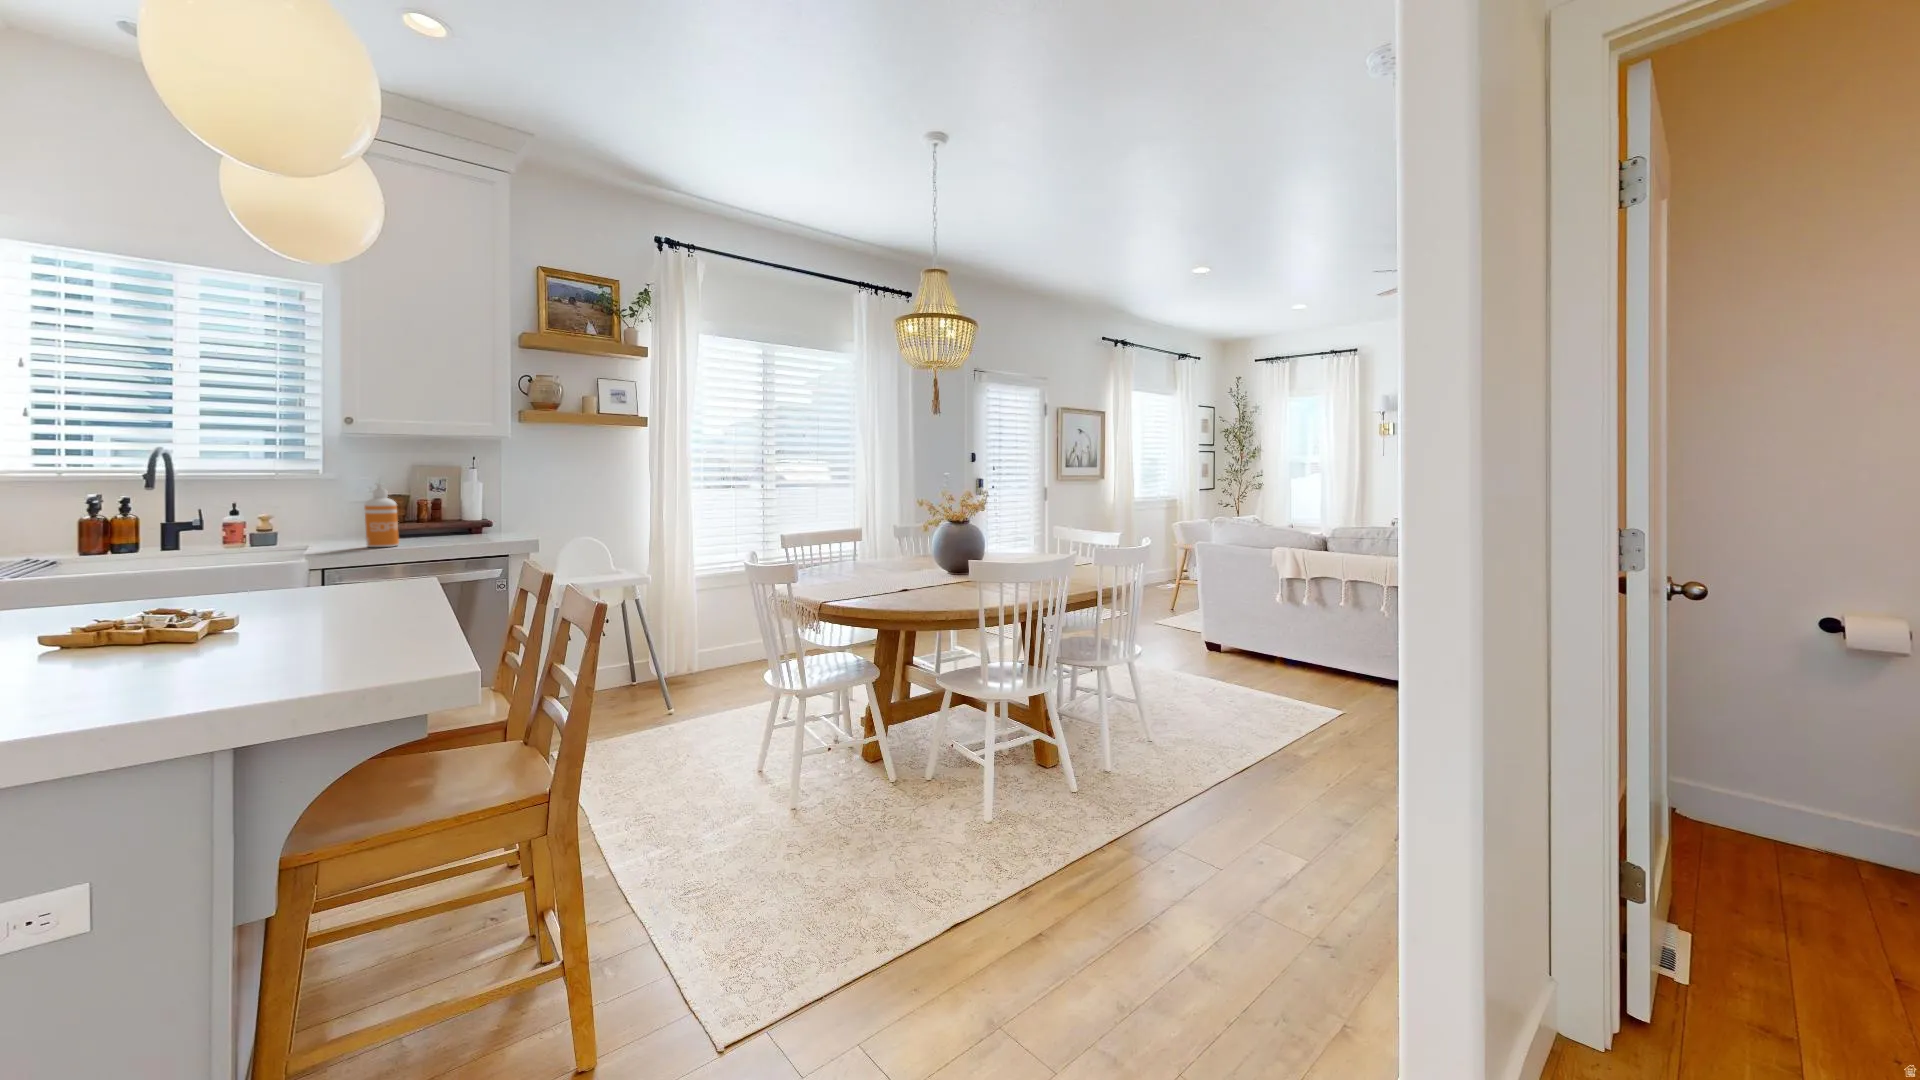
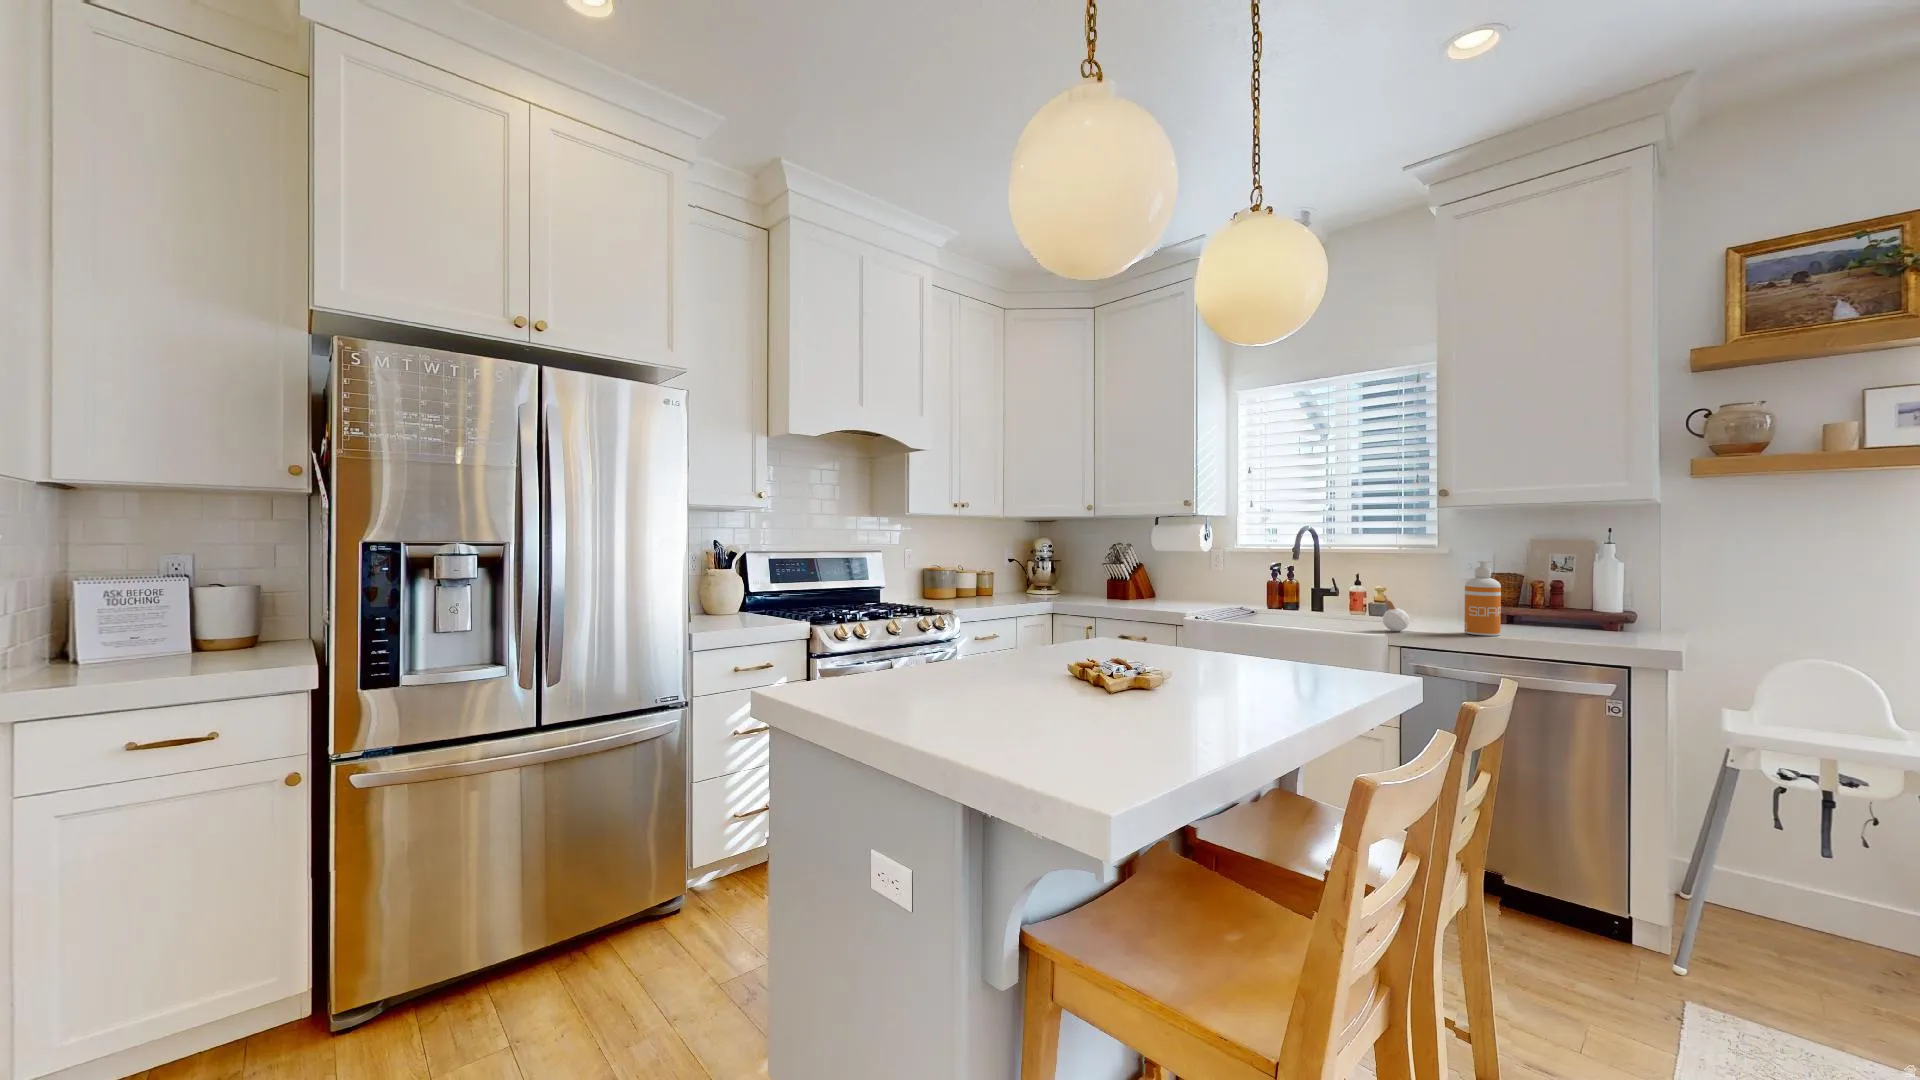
candle: none [278,515,312,553] -> present [1383,593,1410,631]

